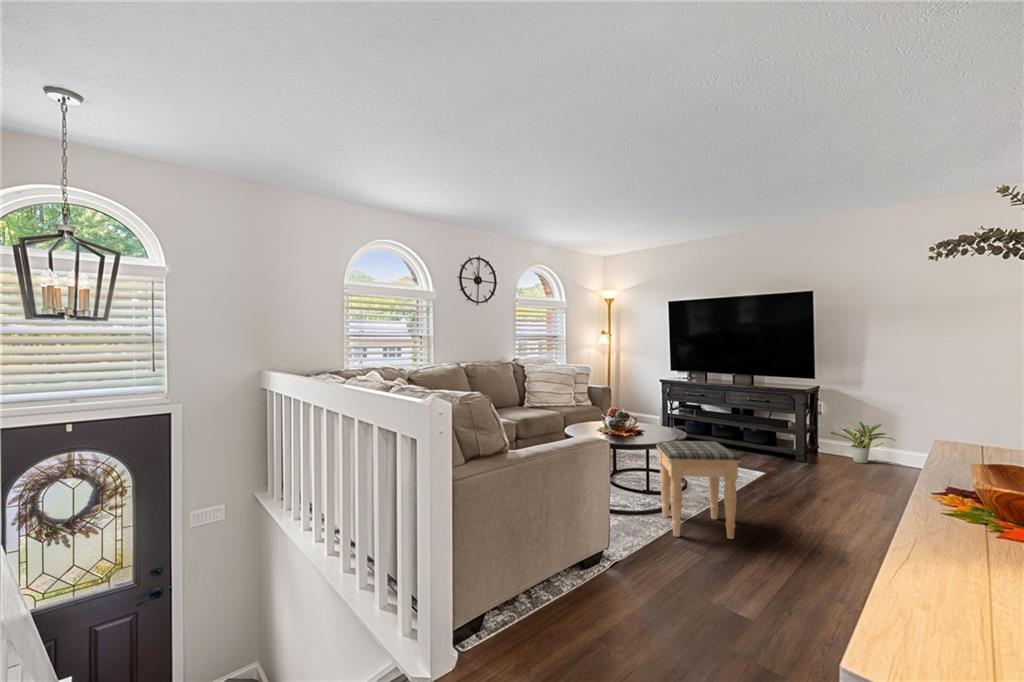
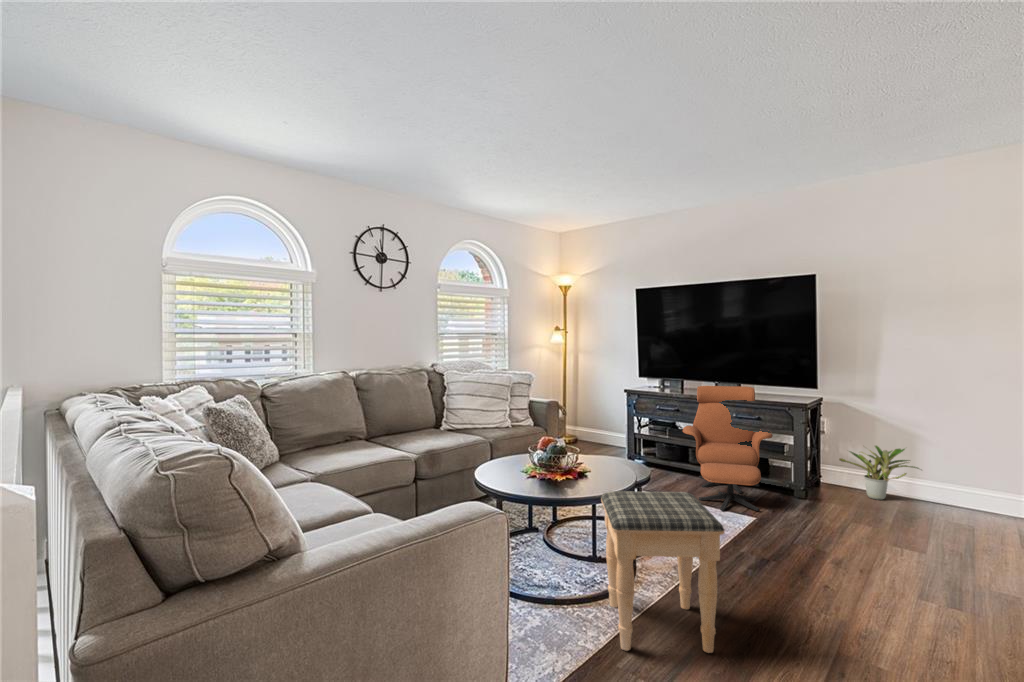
lounge chair: none [707,377,779,468] -> present [683,386,773,511]

